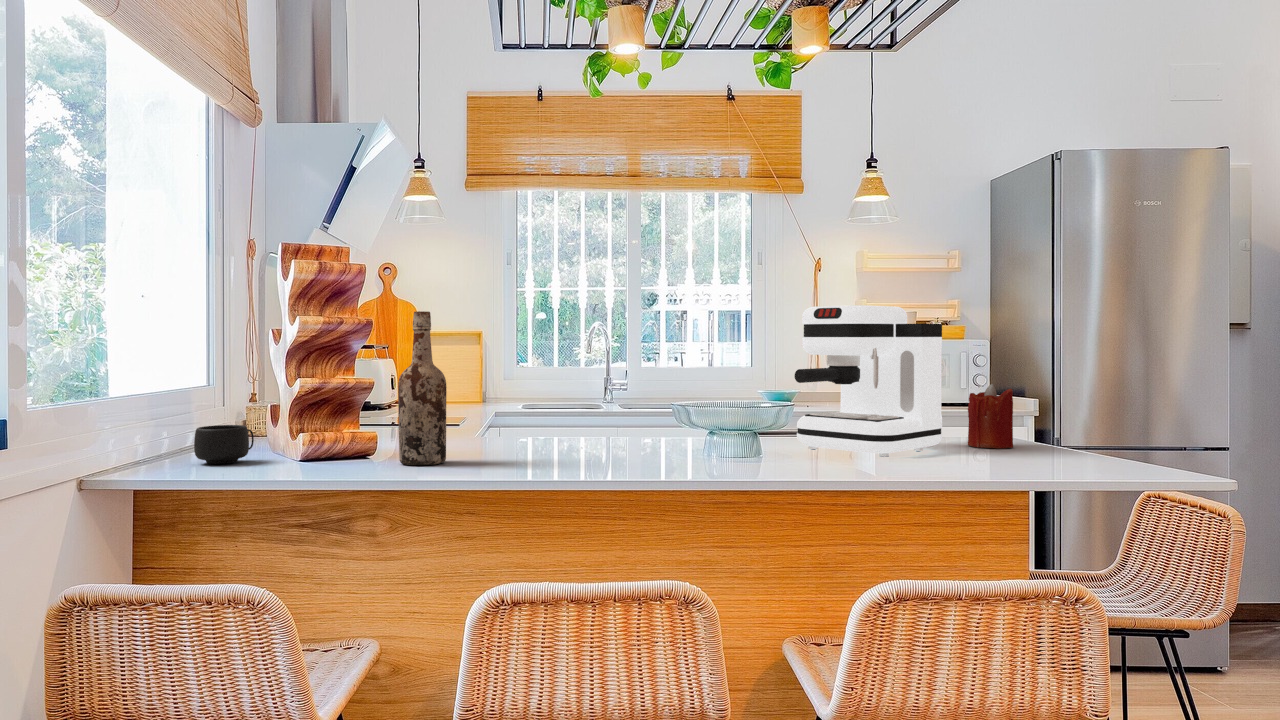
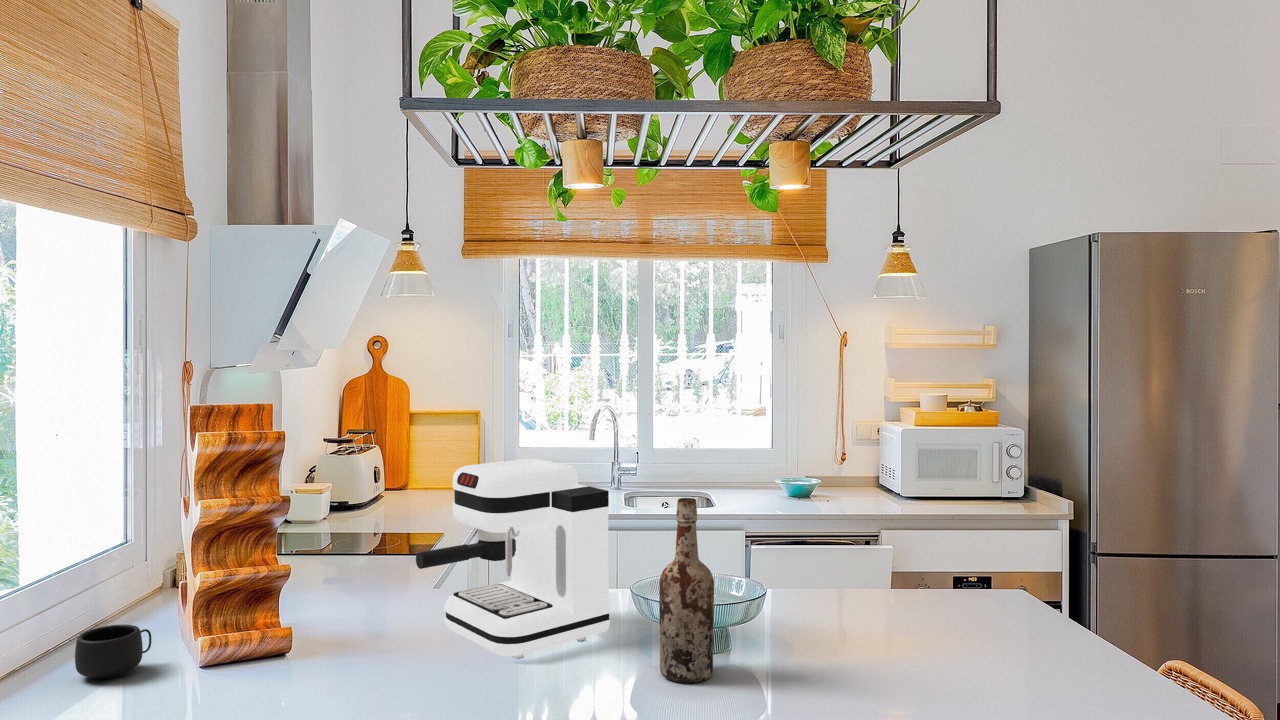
coffee maker: present [795,305,942,457] -> present [416,459,610,659]
wine bottle: present [398,311,447,465] -> present [659,498,714,683]
candle: present [968,384,1013,448] -> none [999,556,1054,638]

